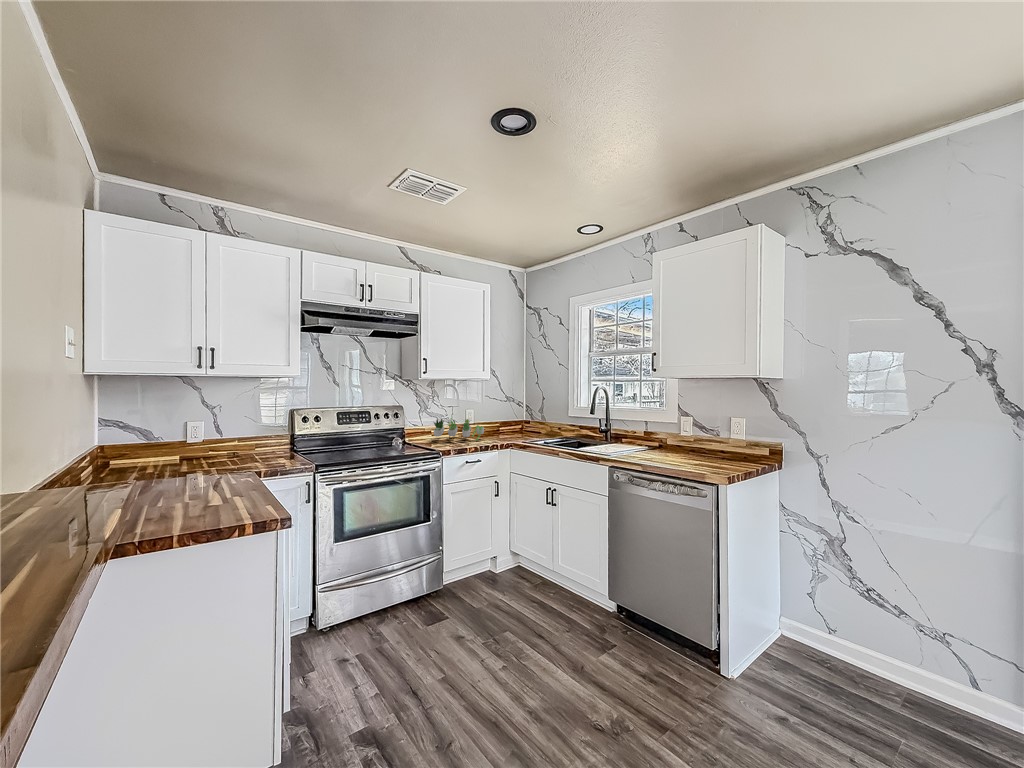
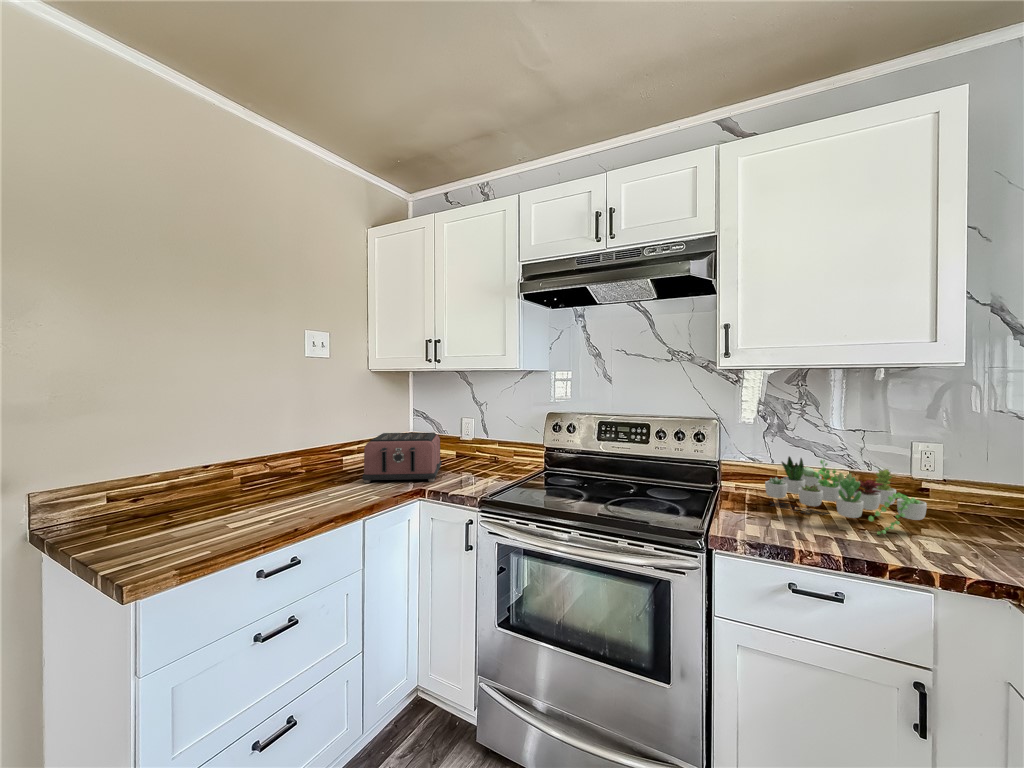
toaster: none [121,434,234,484] -> present [362,432,442,483]

